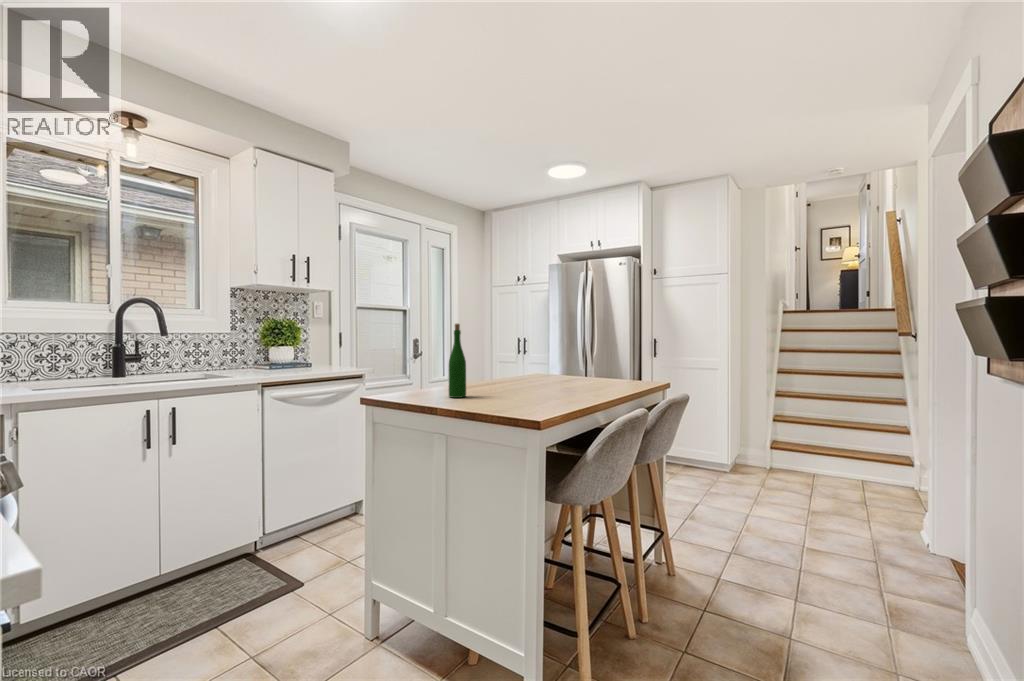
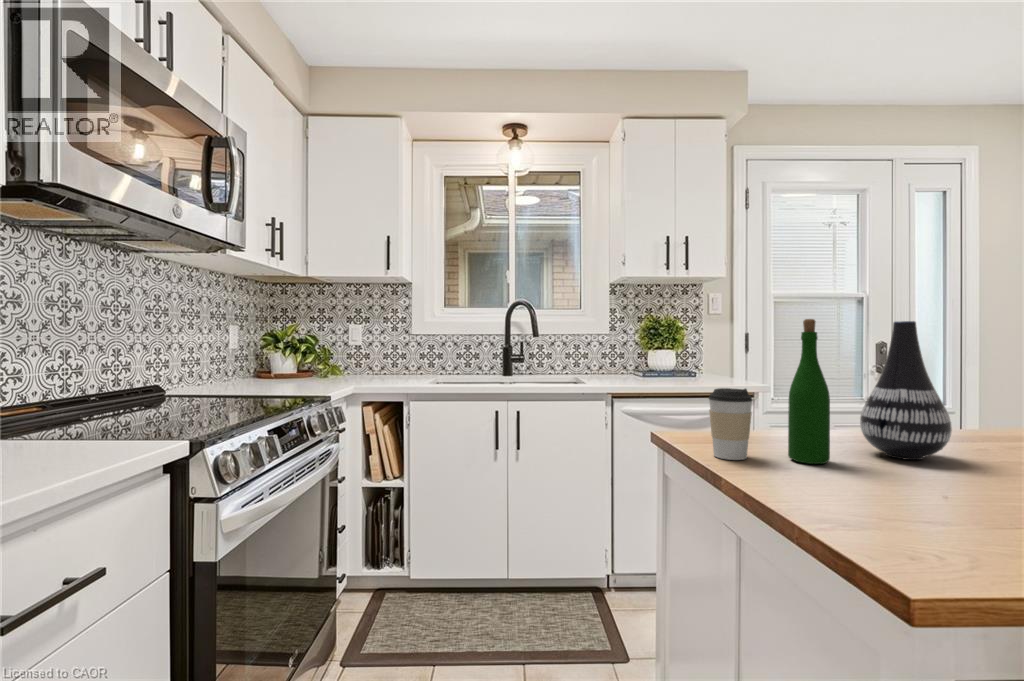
vase: none [469,325,504,392] -> present [860,321,952,460]
coffee cup: none [411,361,435,401] -> present [709,388,752,460]

